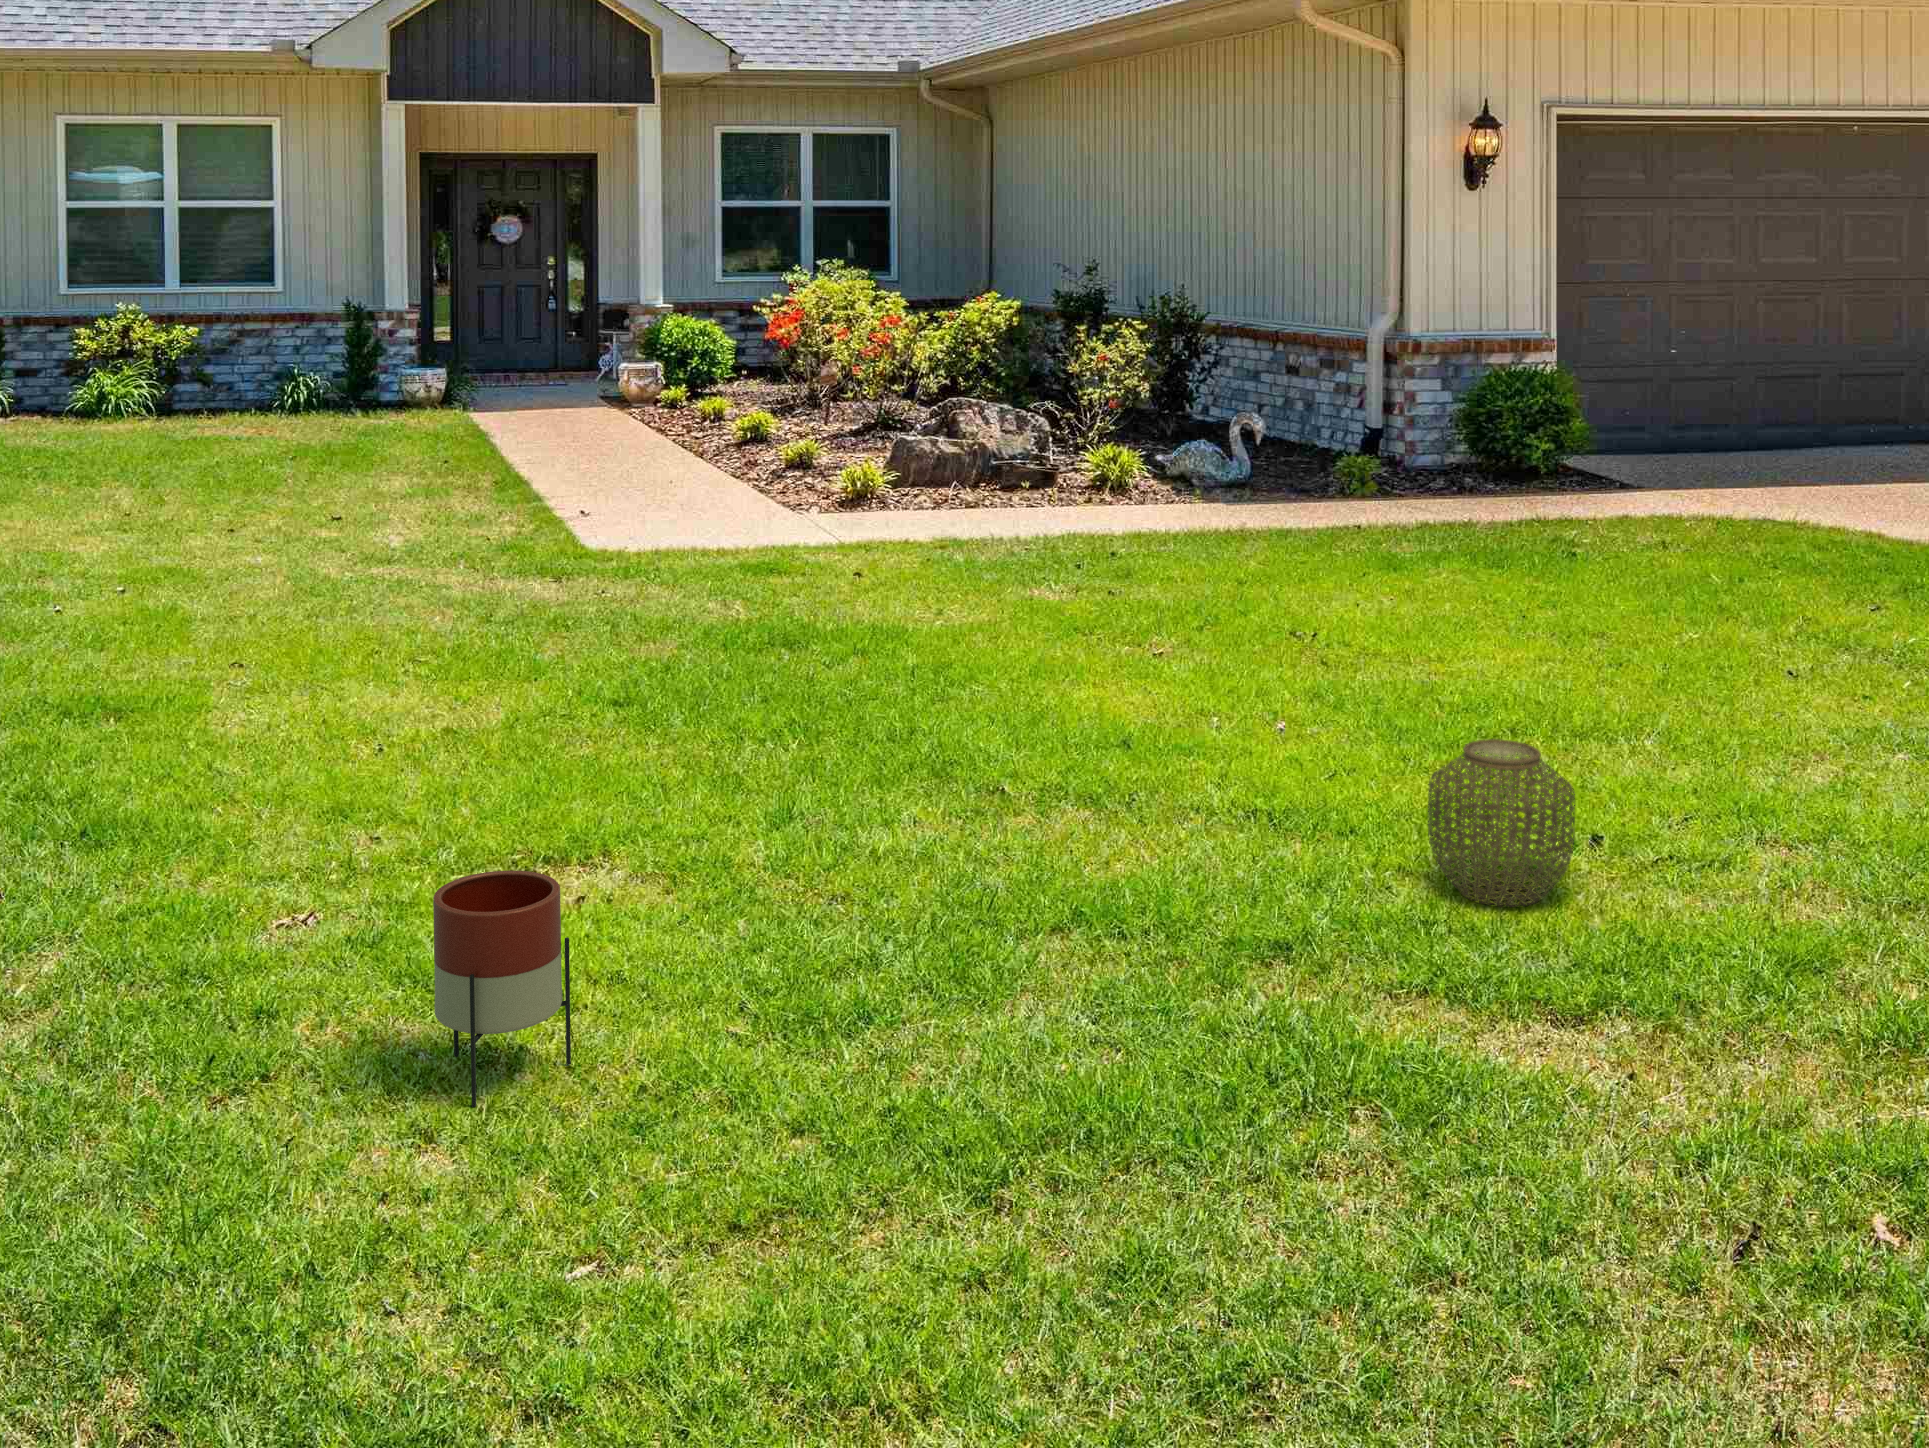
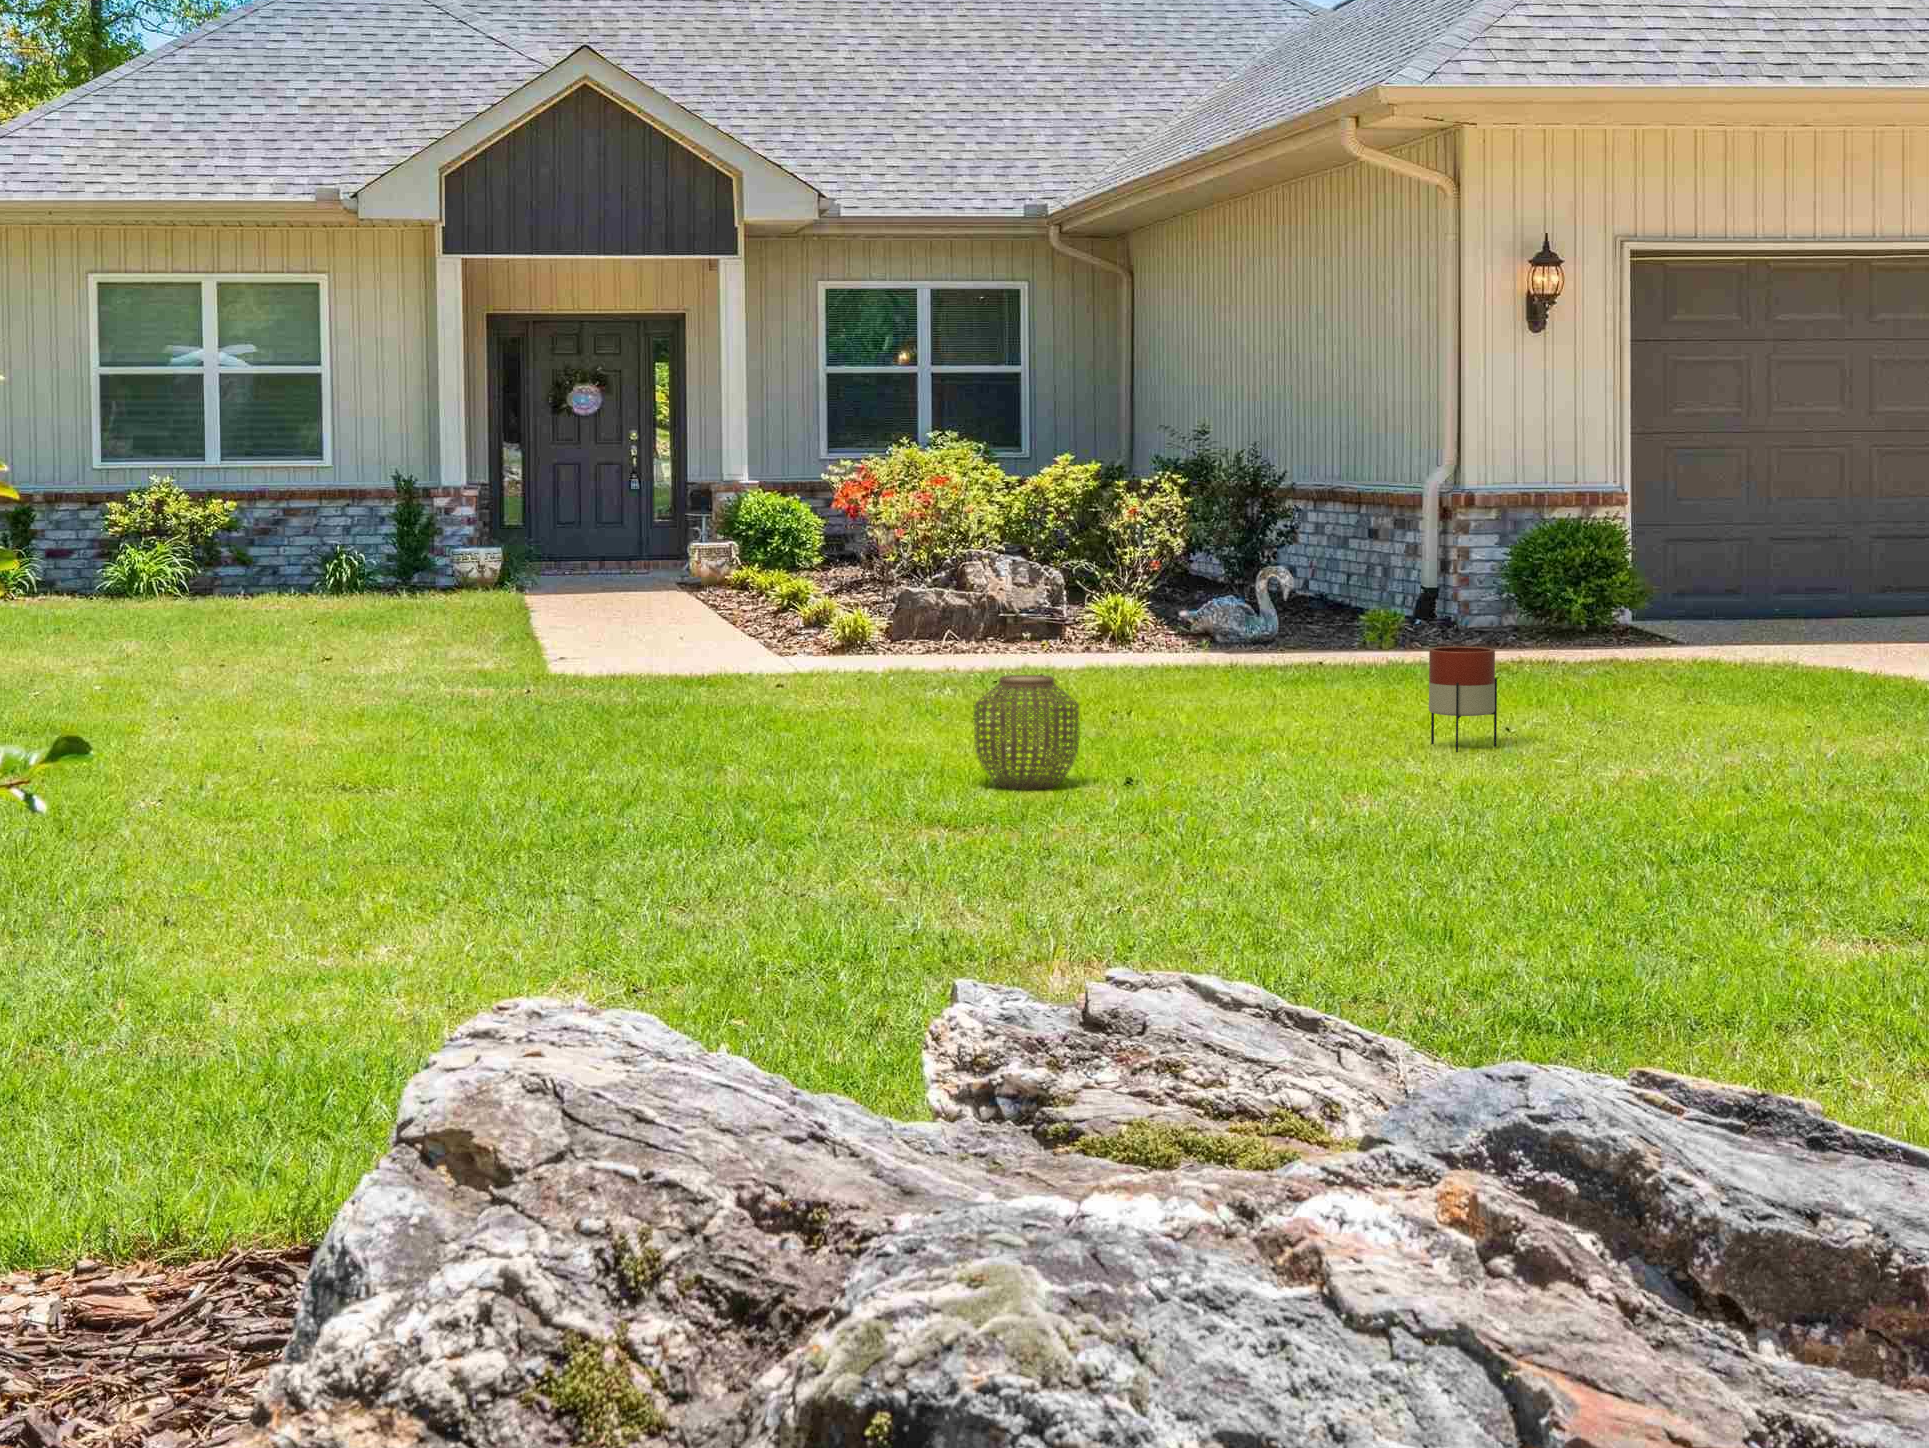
planter: present [433,870,571,1107] -> present [1429,646,1497,752]

